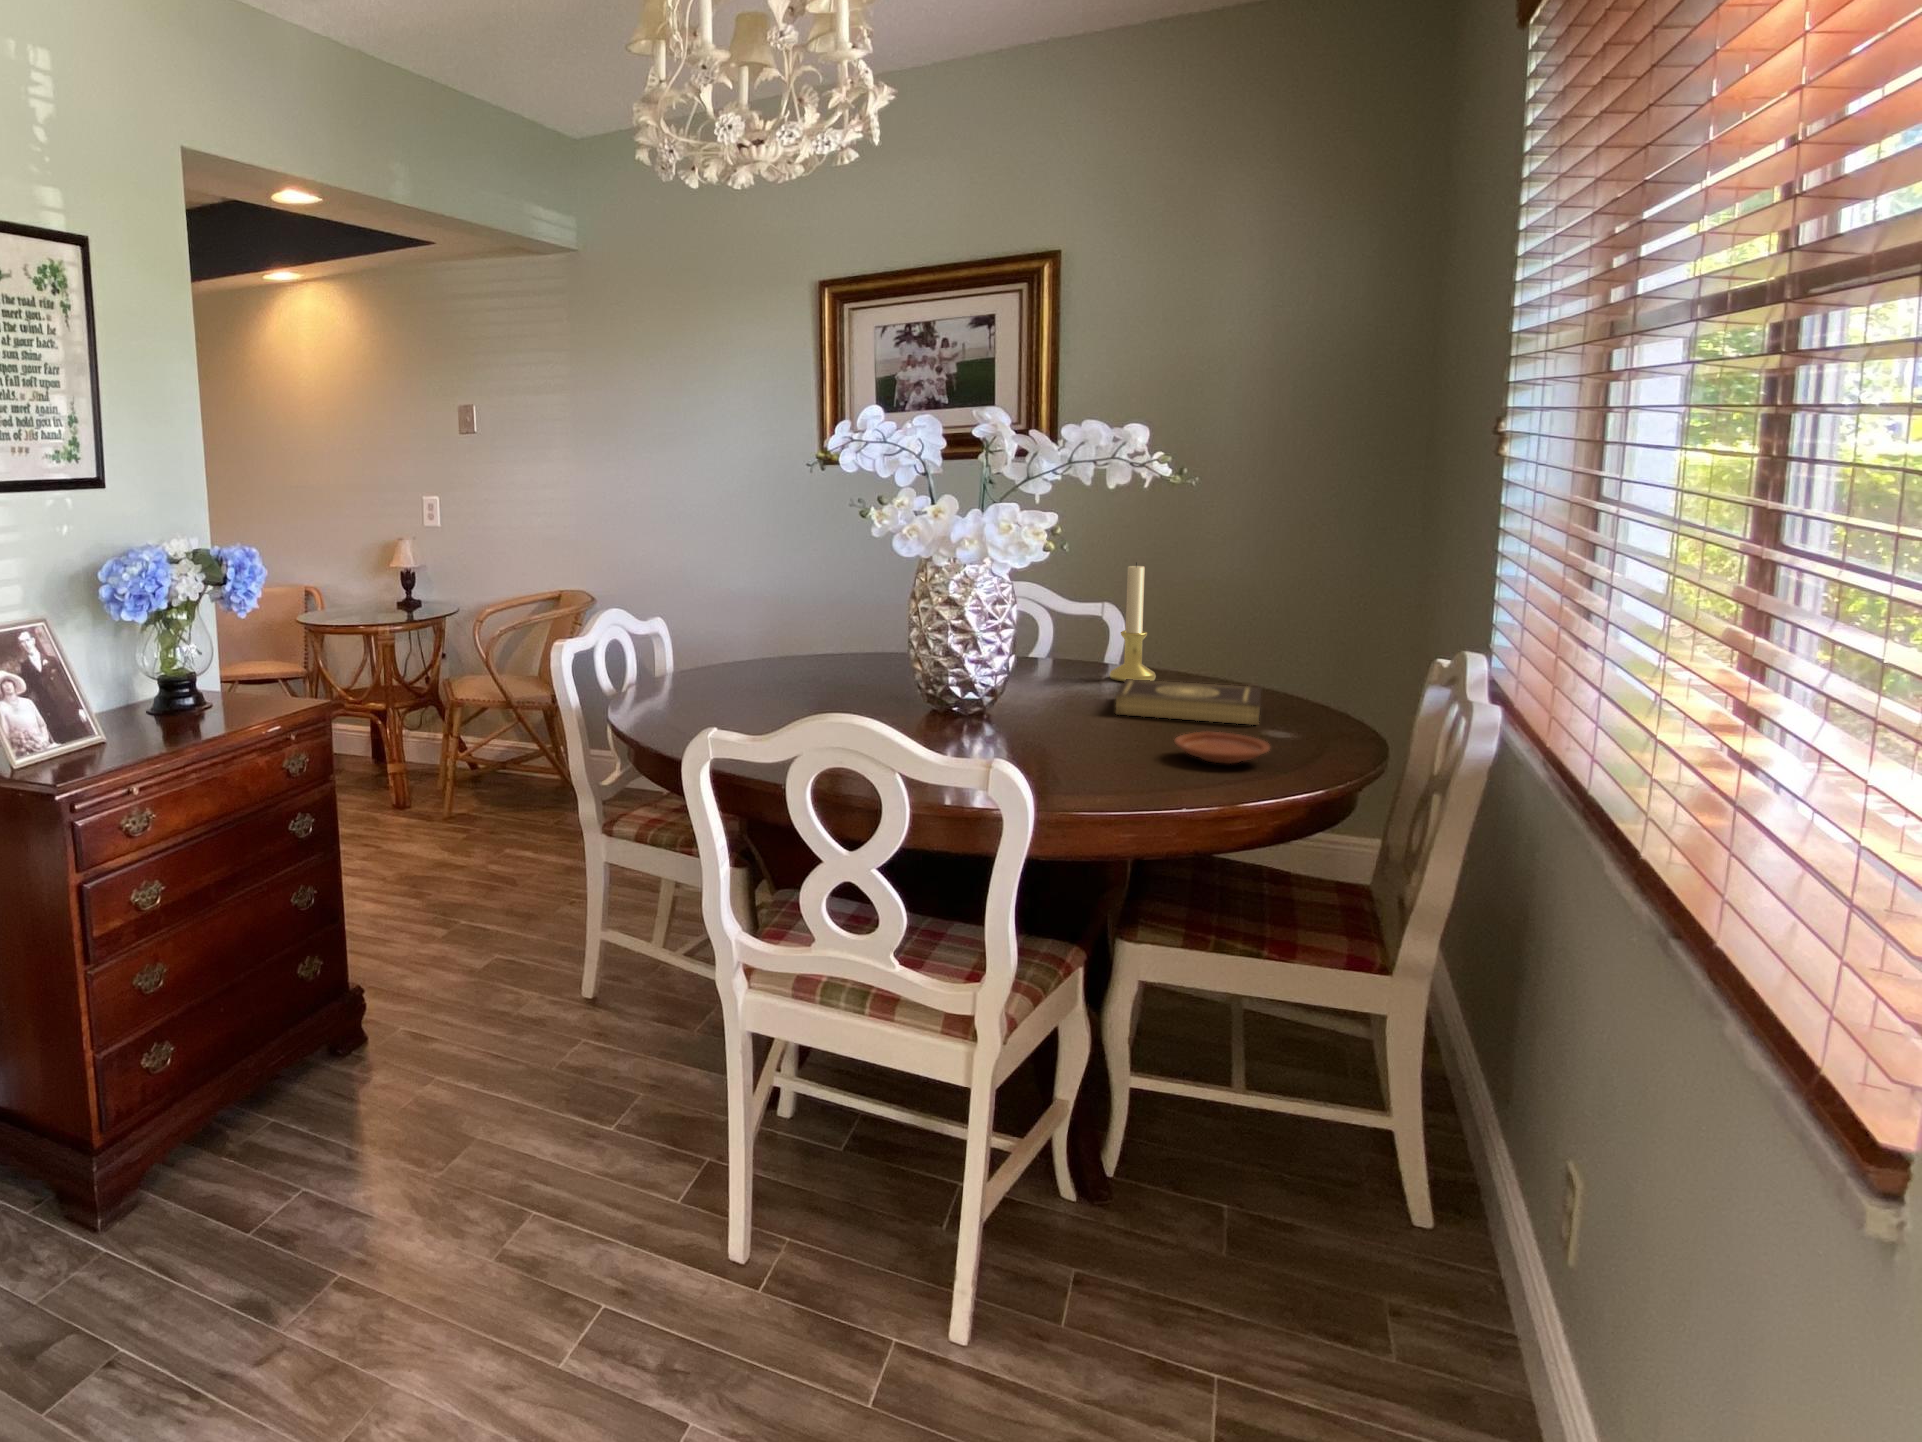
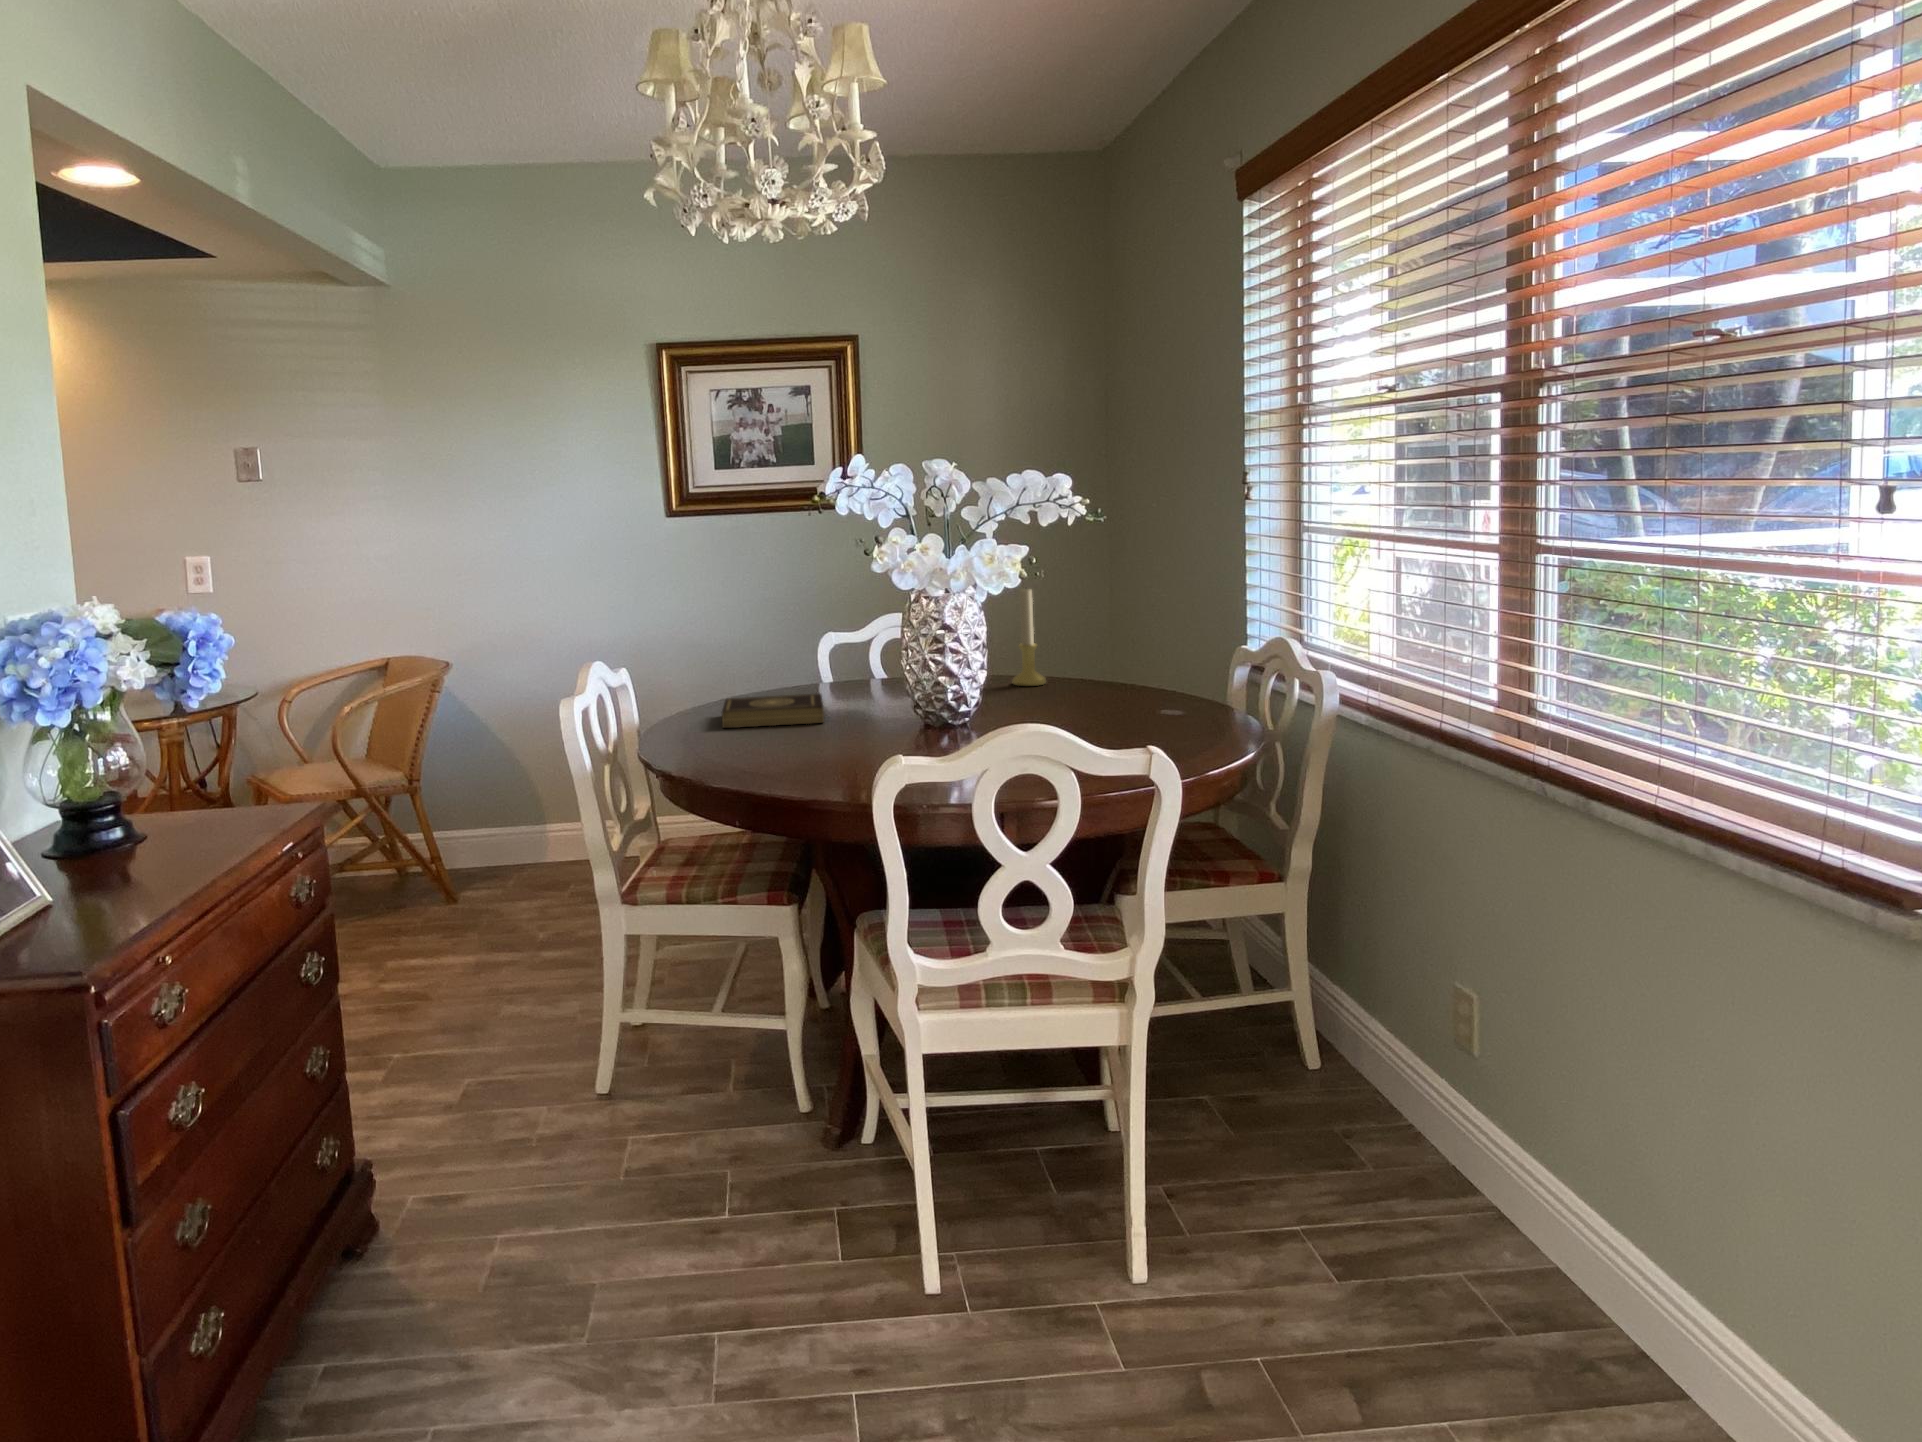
book: present [1116,680,1261,725] -> present [722,694,824,728]
plate: present [1175,731,1270,764] -> none [1151,709,1218,733]

